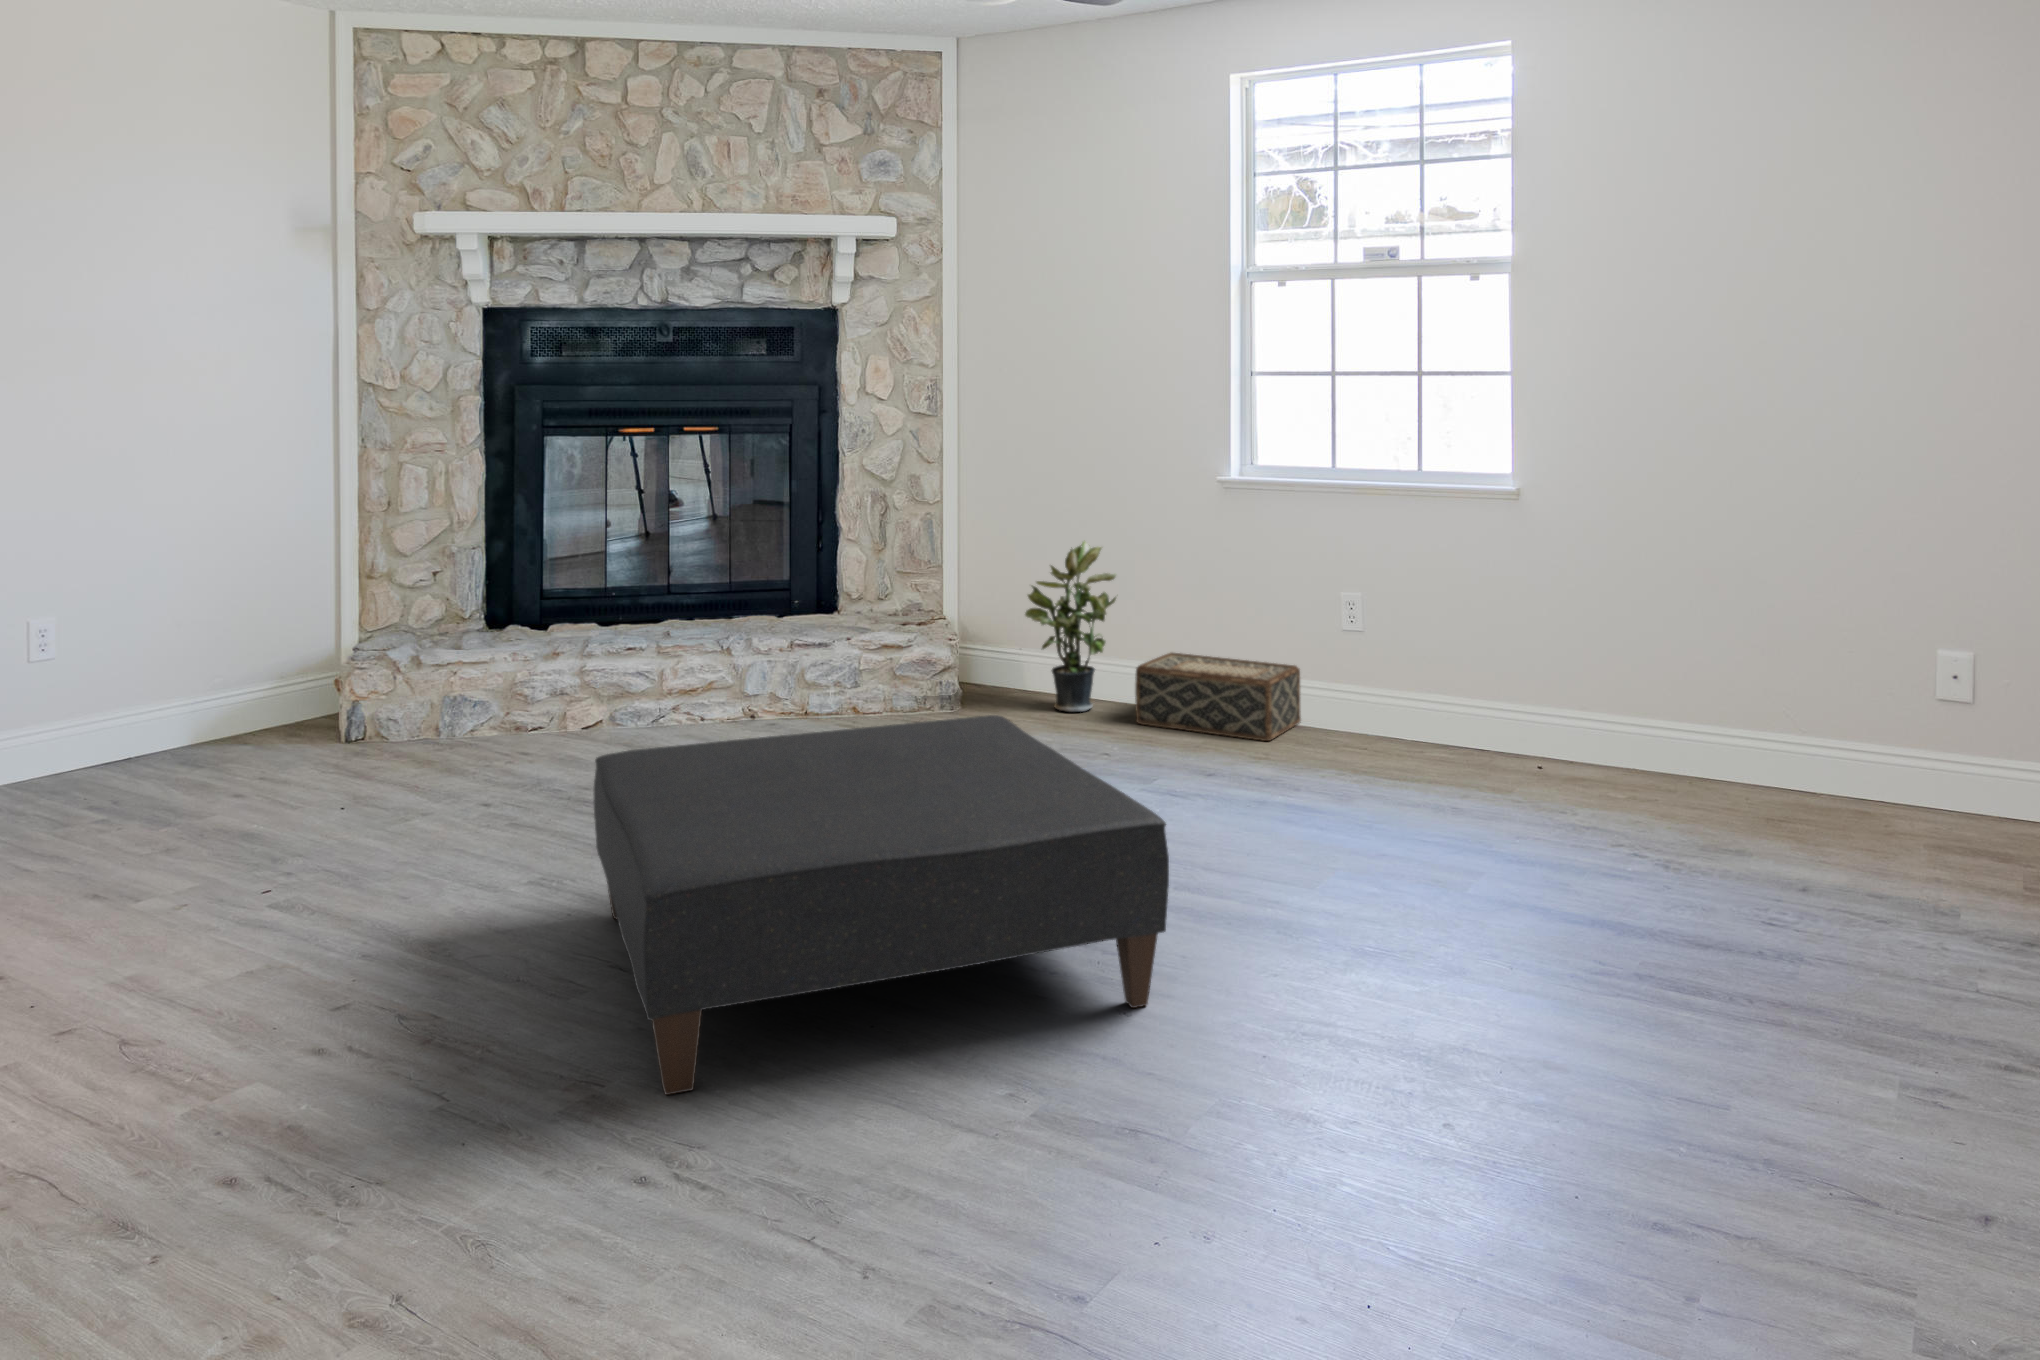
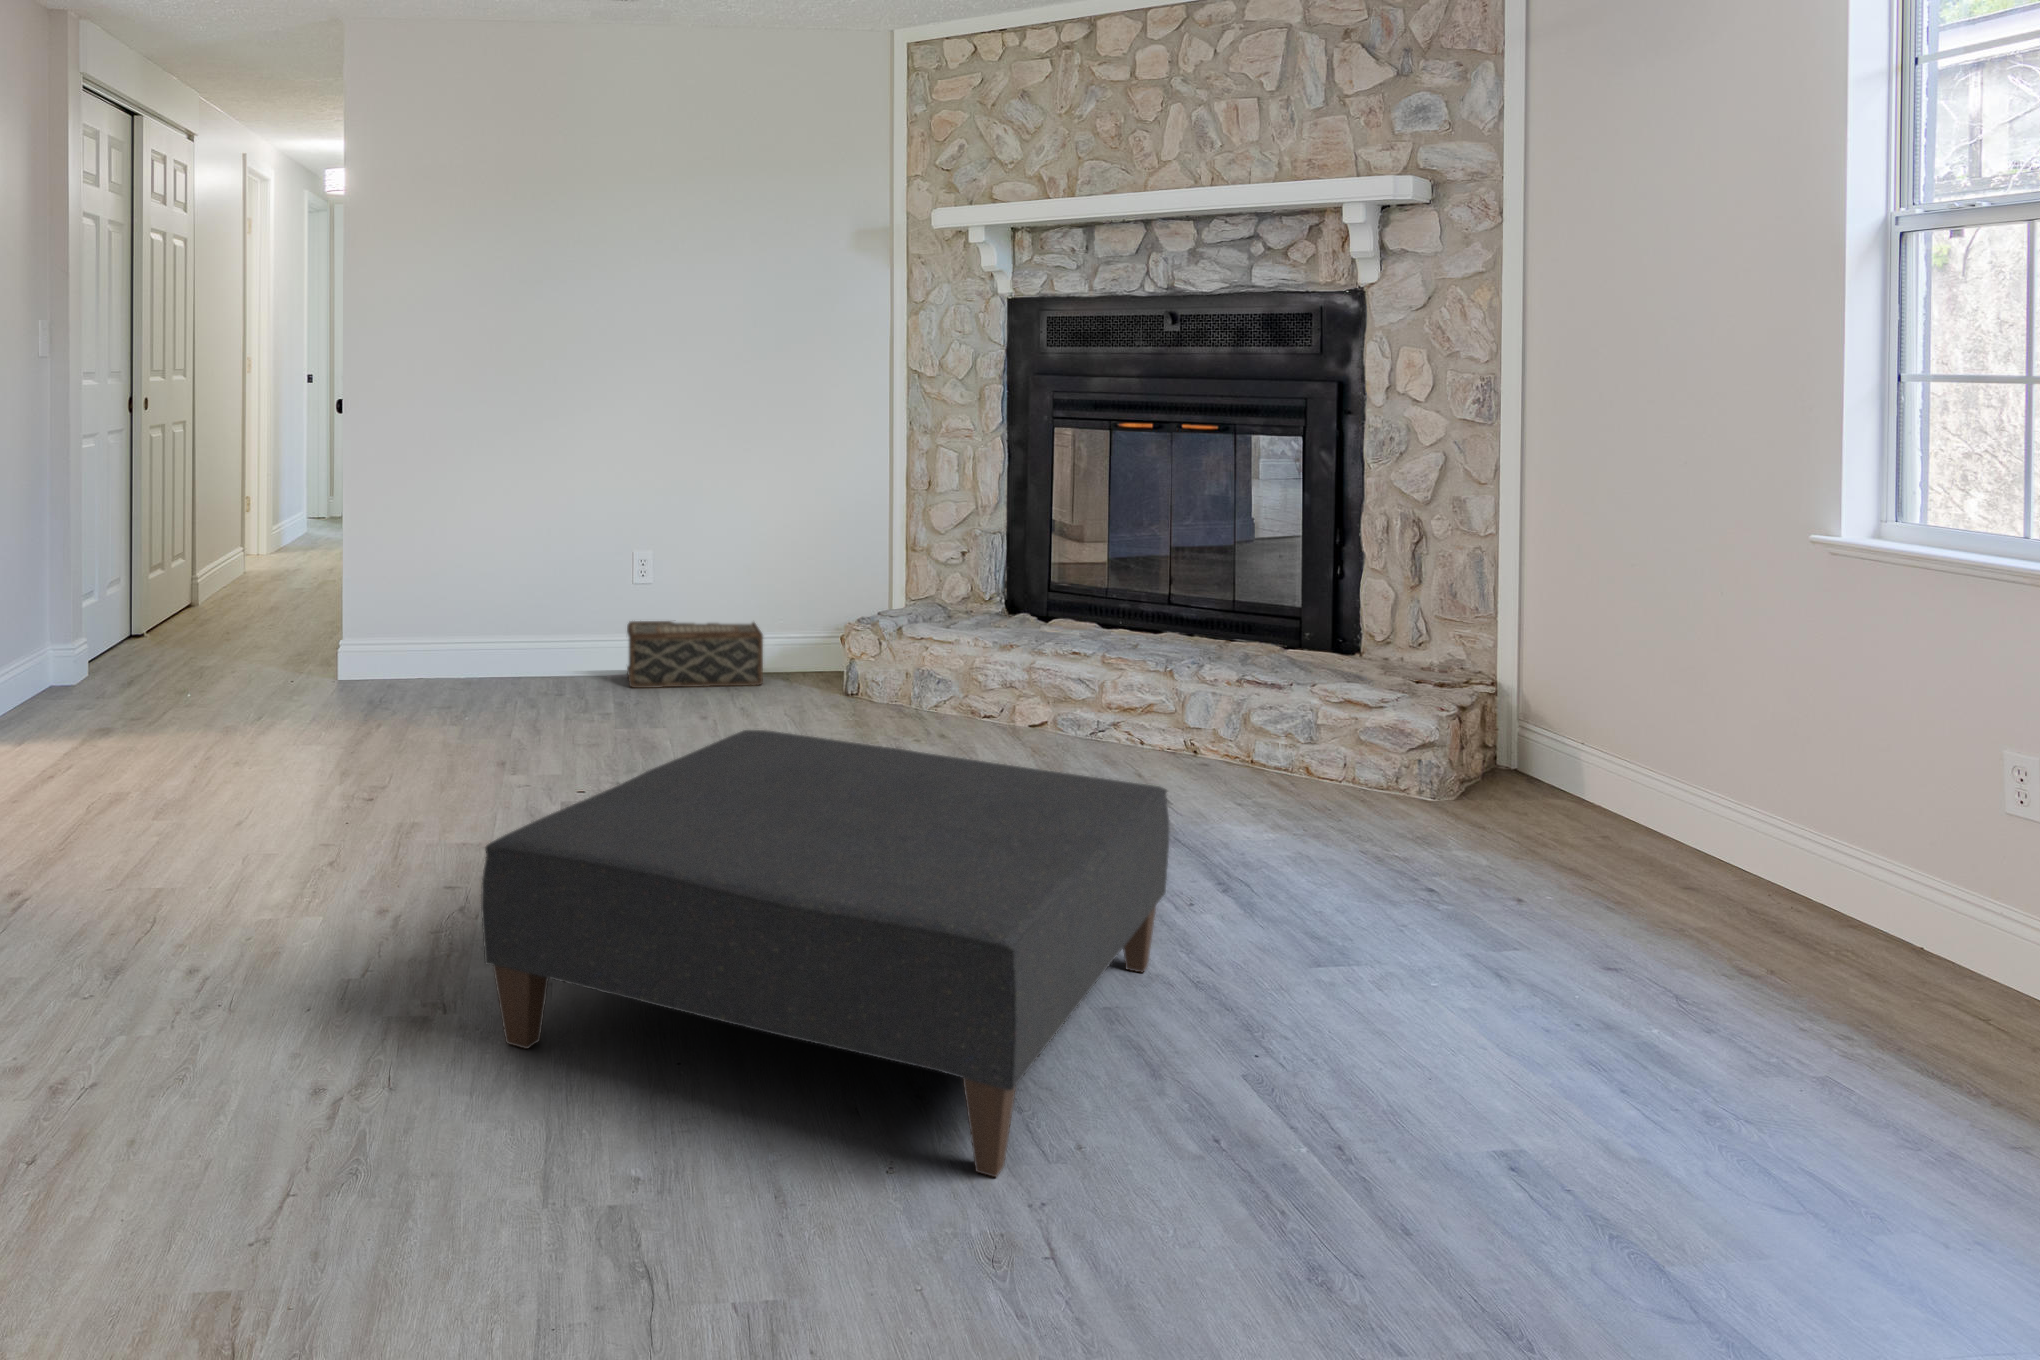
potted plant: present [1025,541,1116,712] -> none [1526,606,1671,844]
woven basket: present [1135,653,1301,741] -> present [627,621,763,688]

